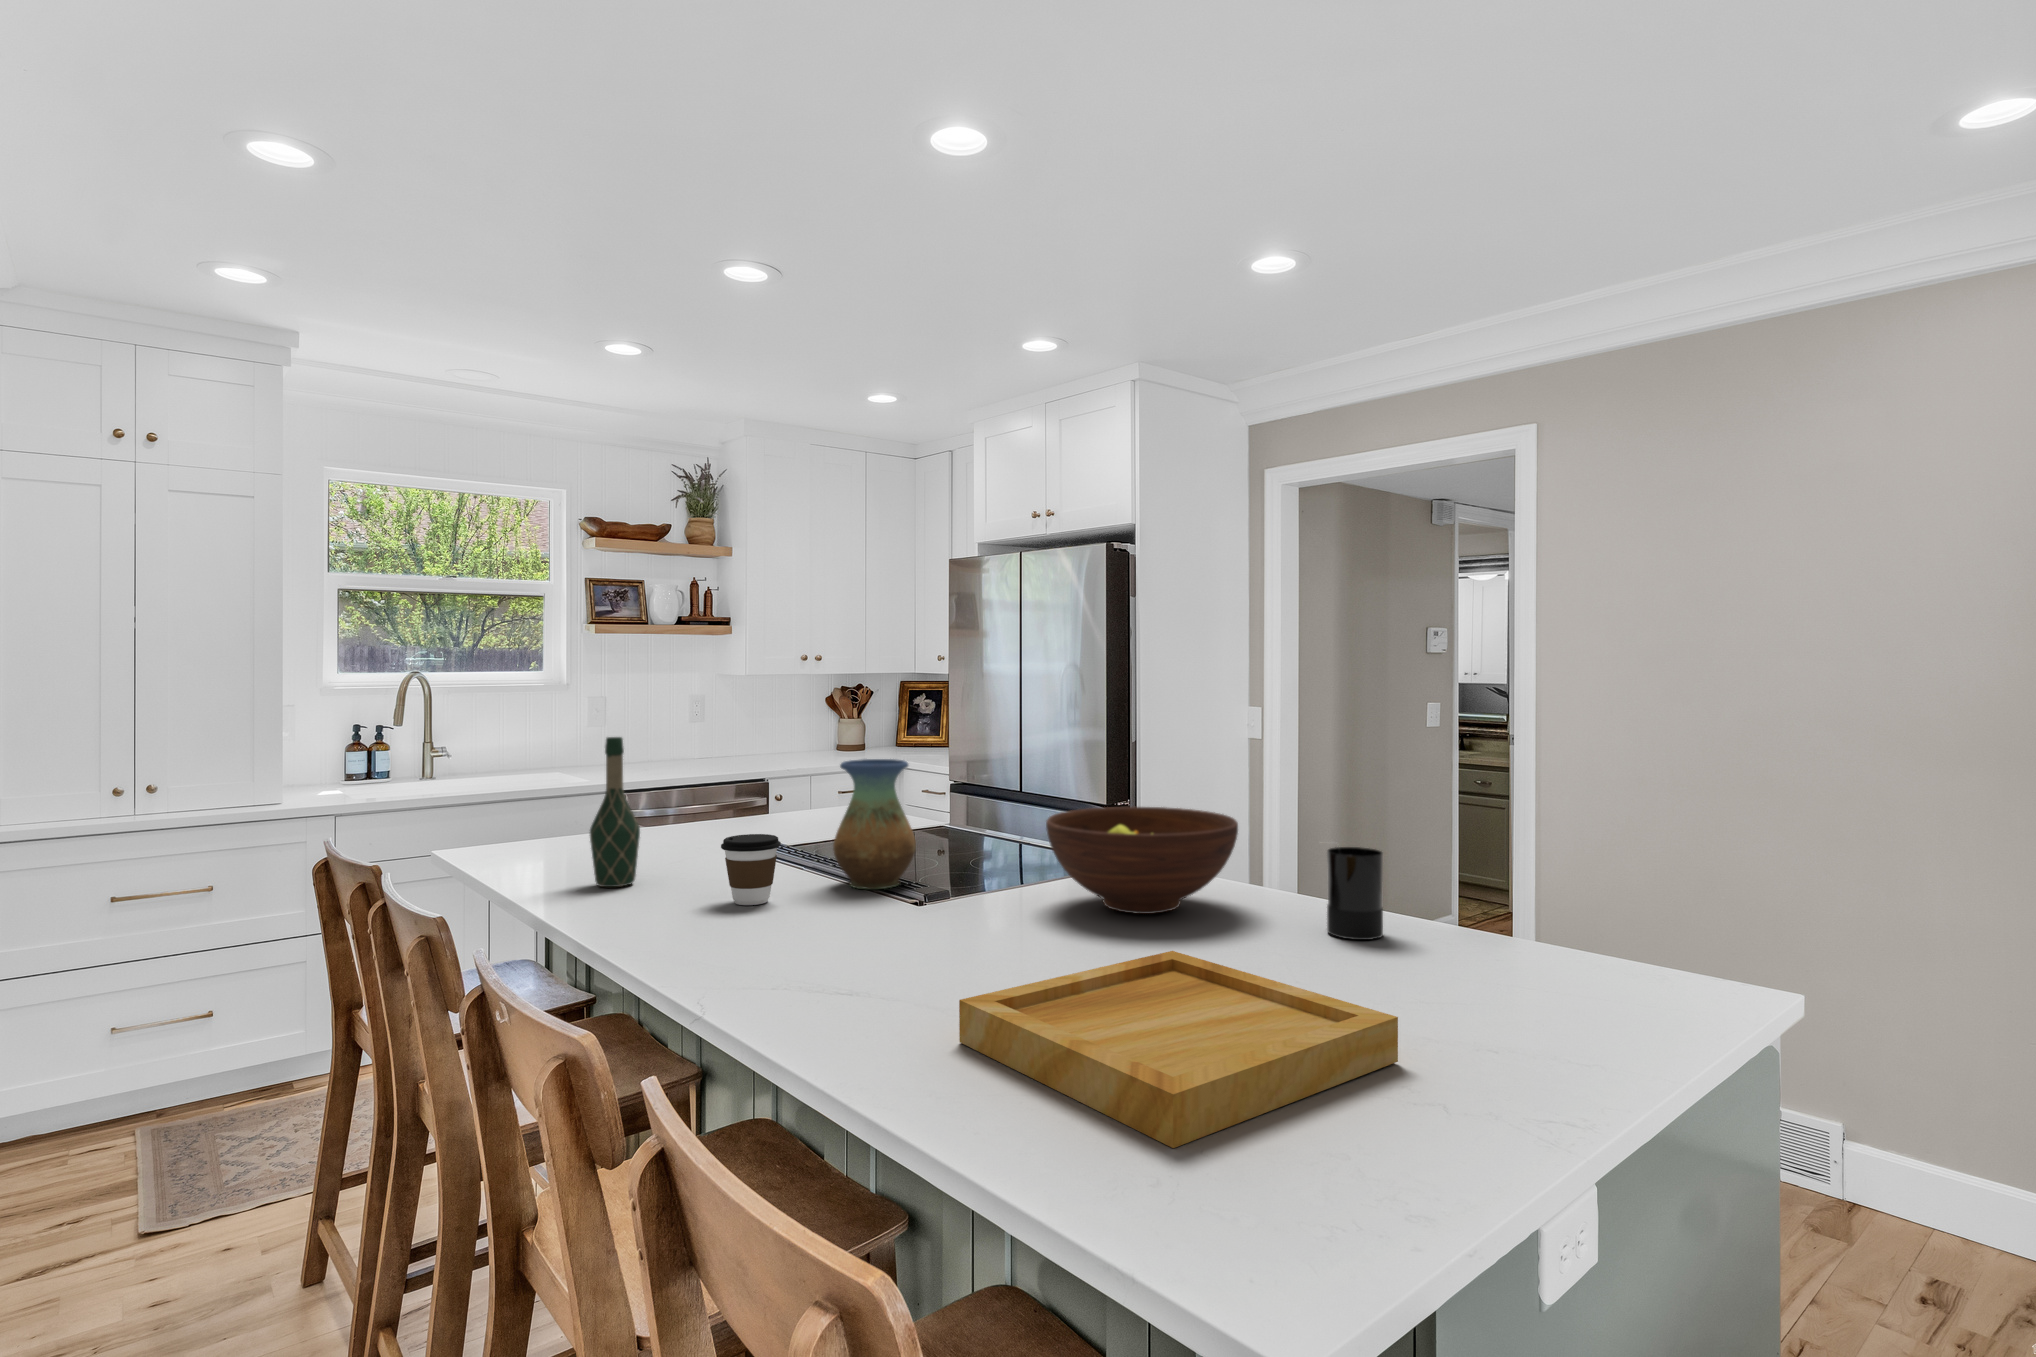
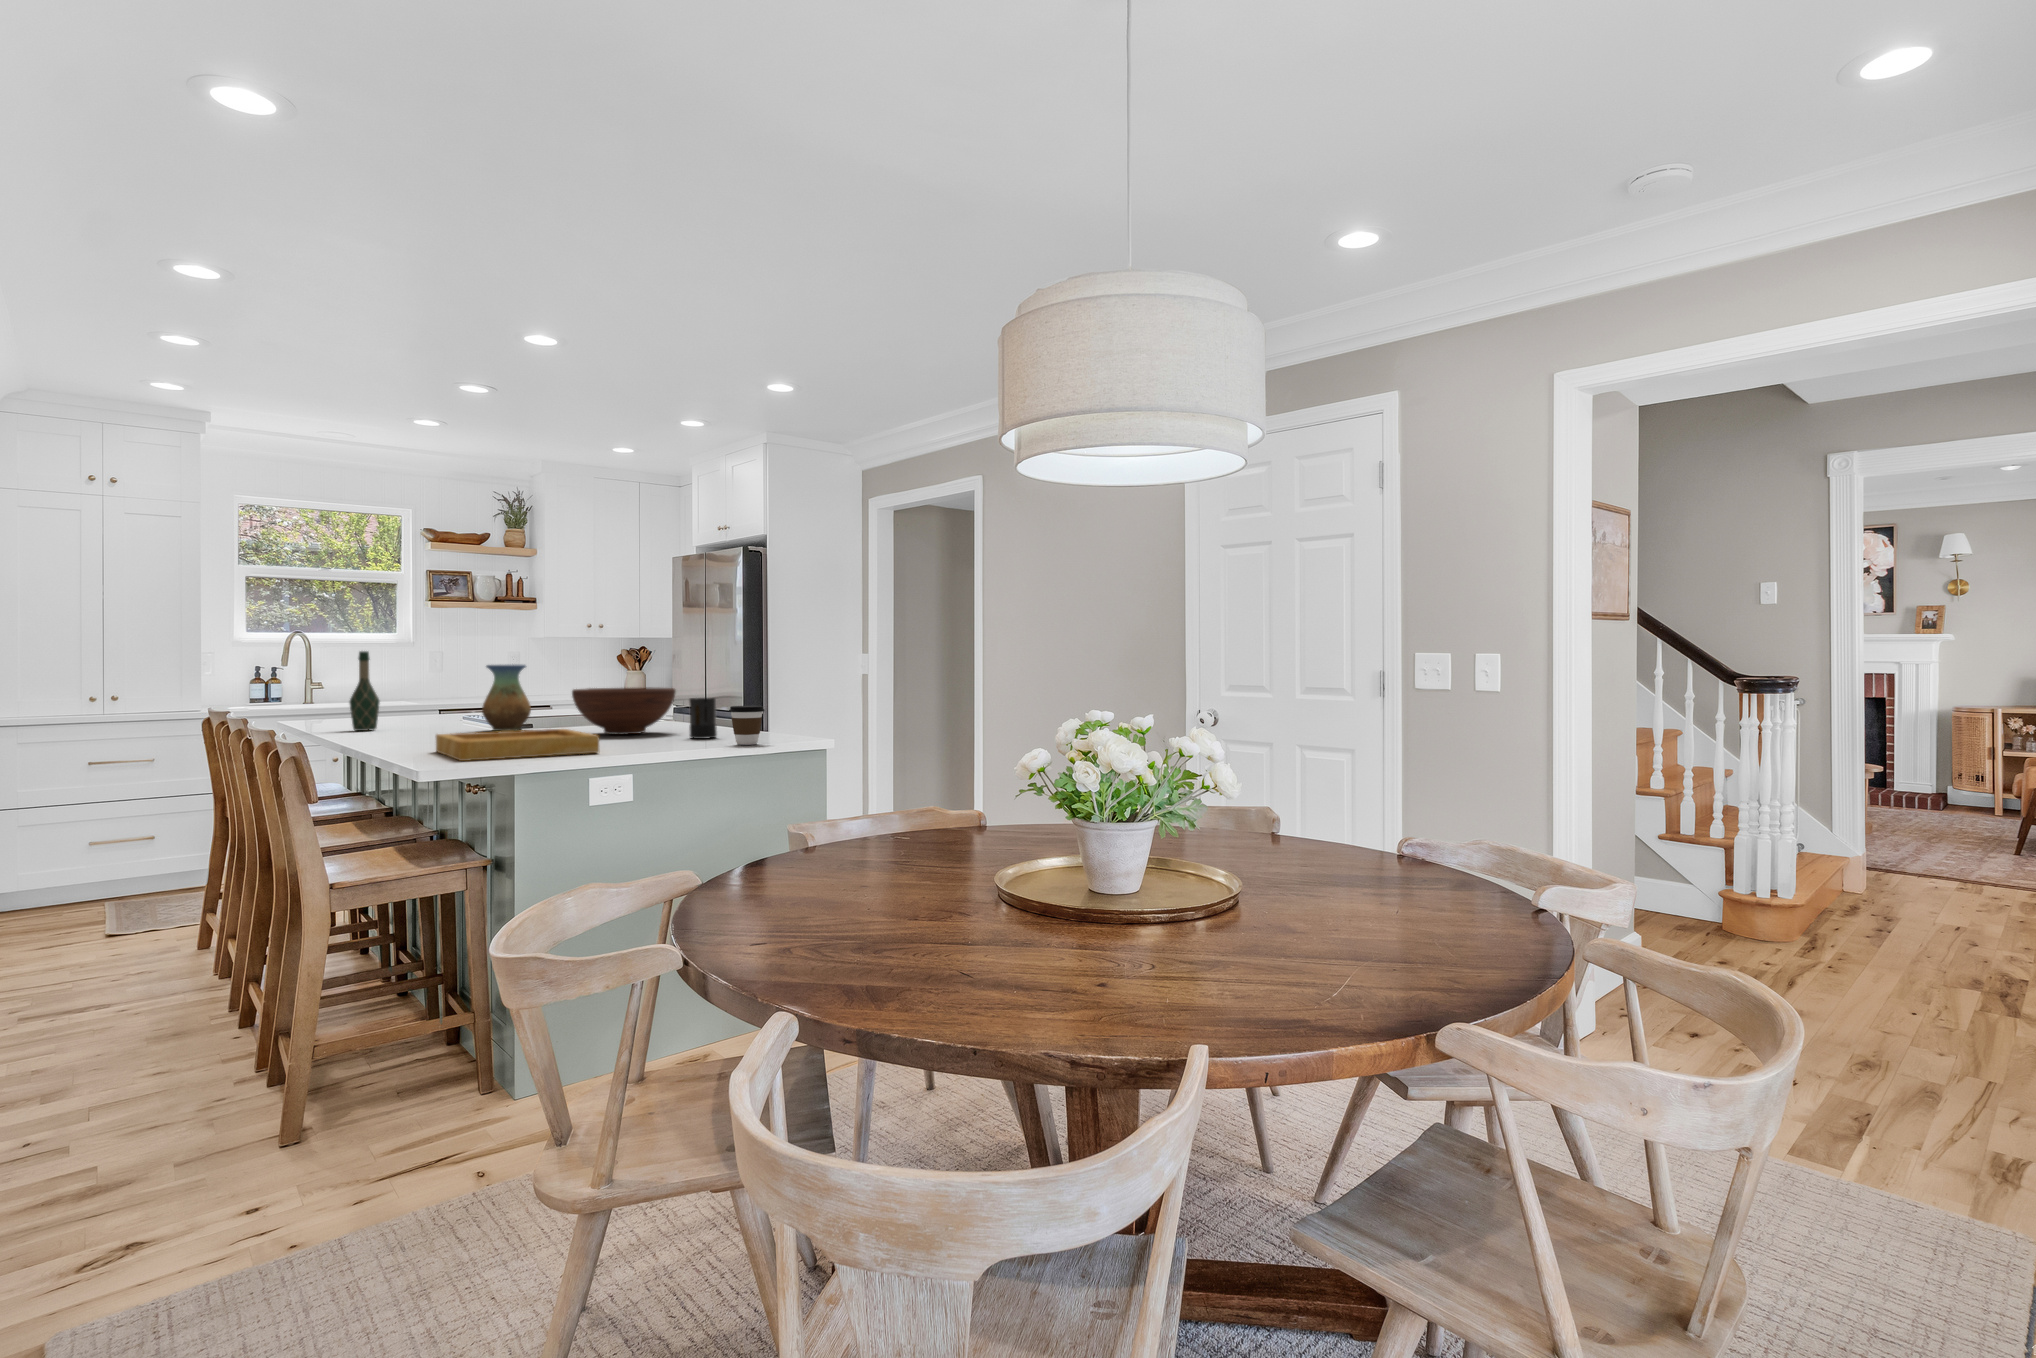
coffee cup: present [721,834,781,905] -> present [729,706,764,745]

